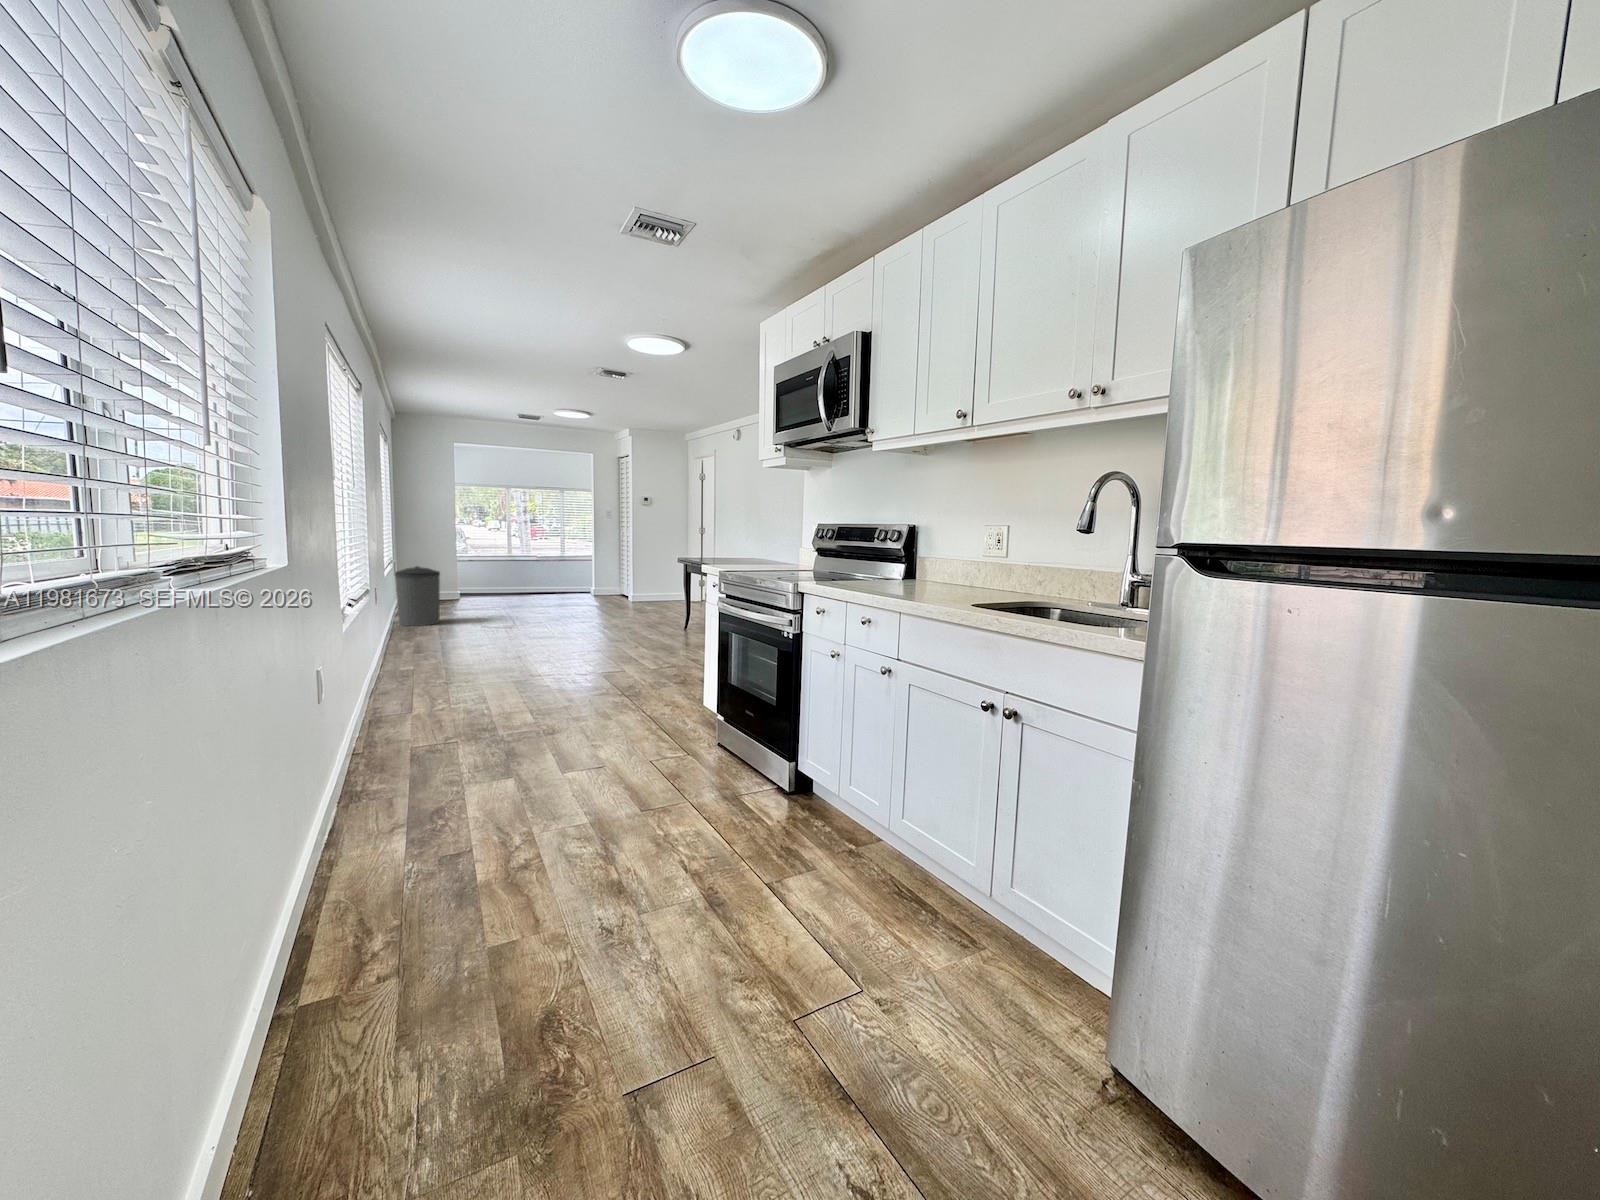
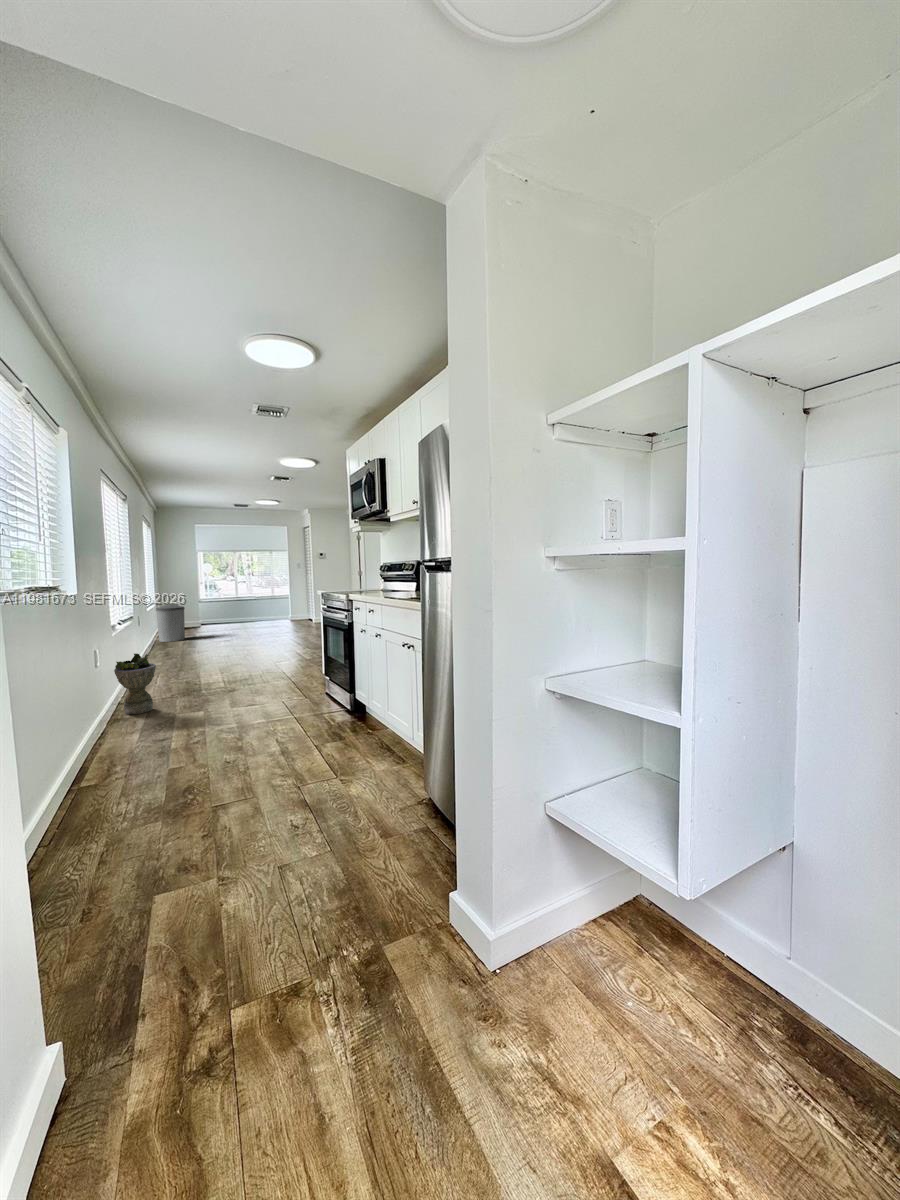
planter: none [349,670,425,783] -> present [114,653,156,714]

